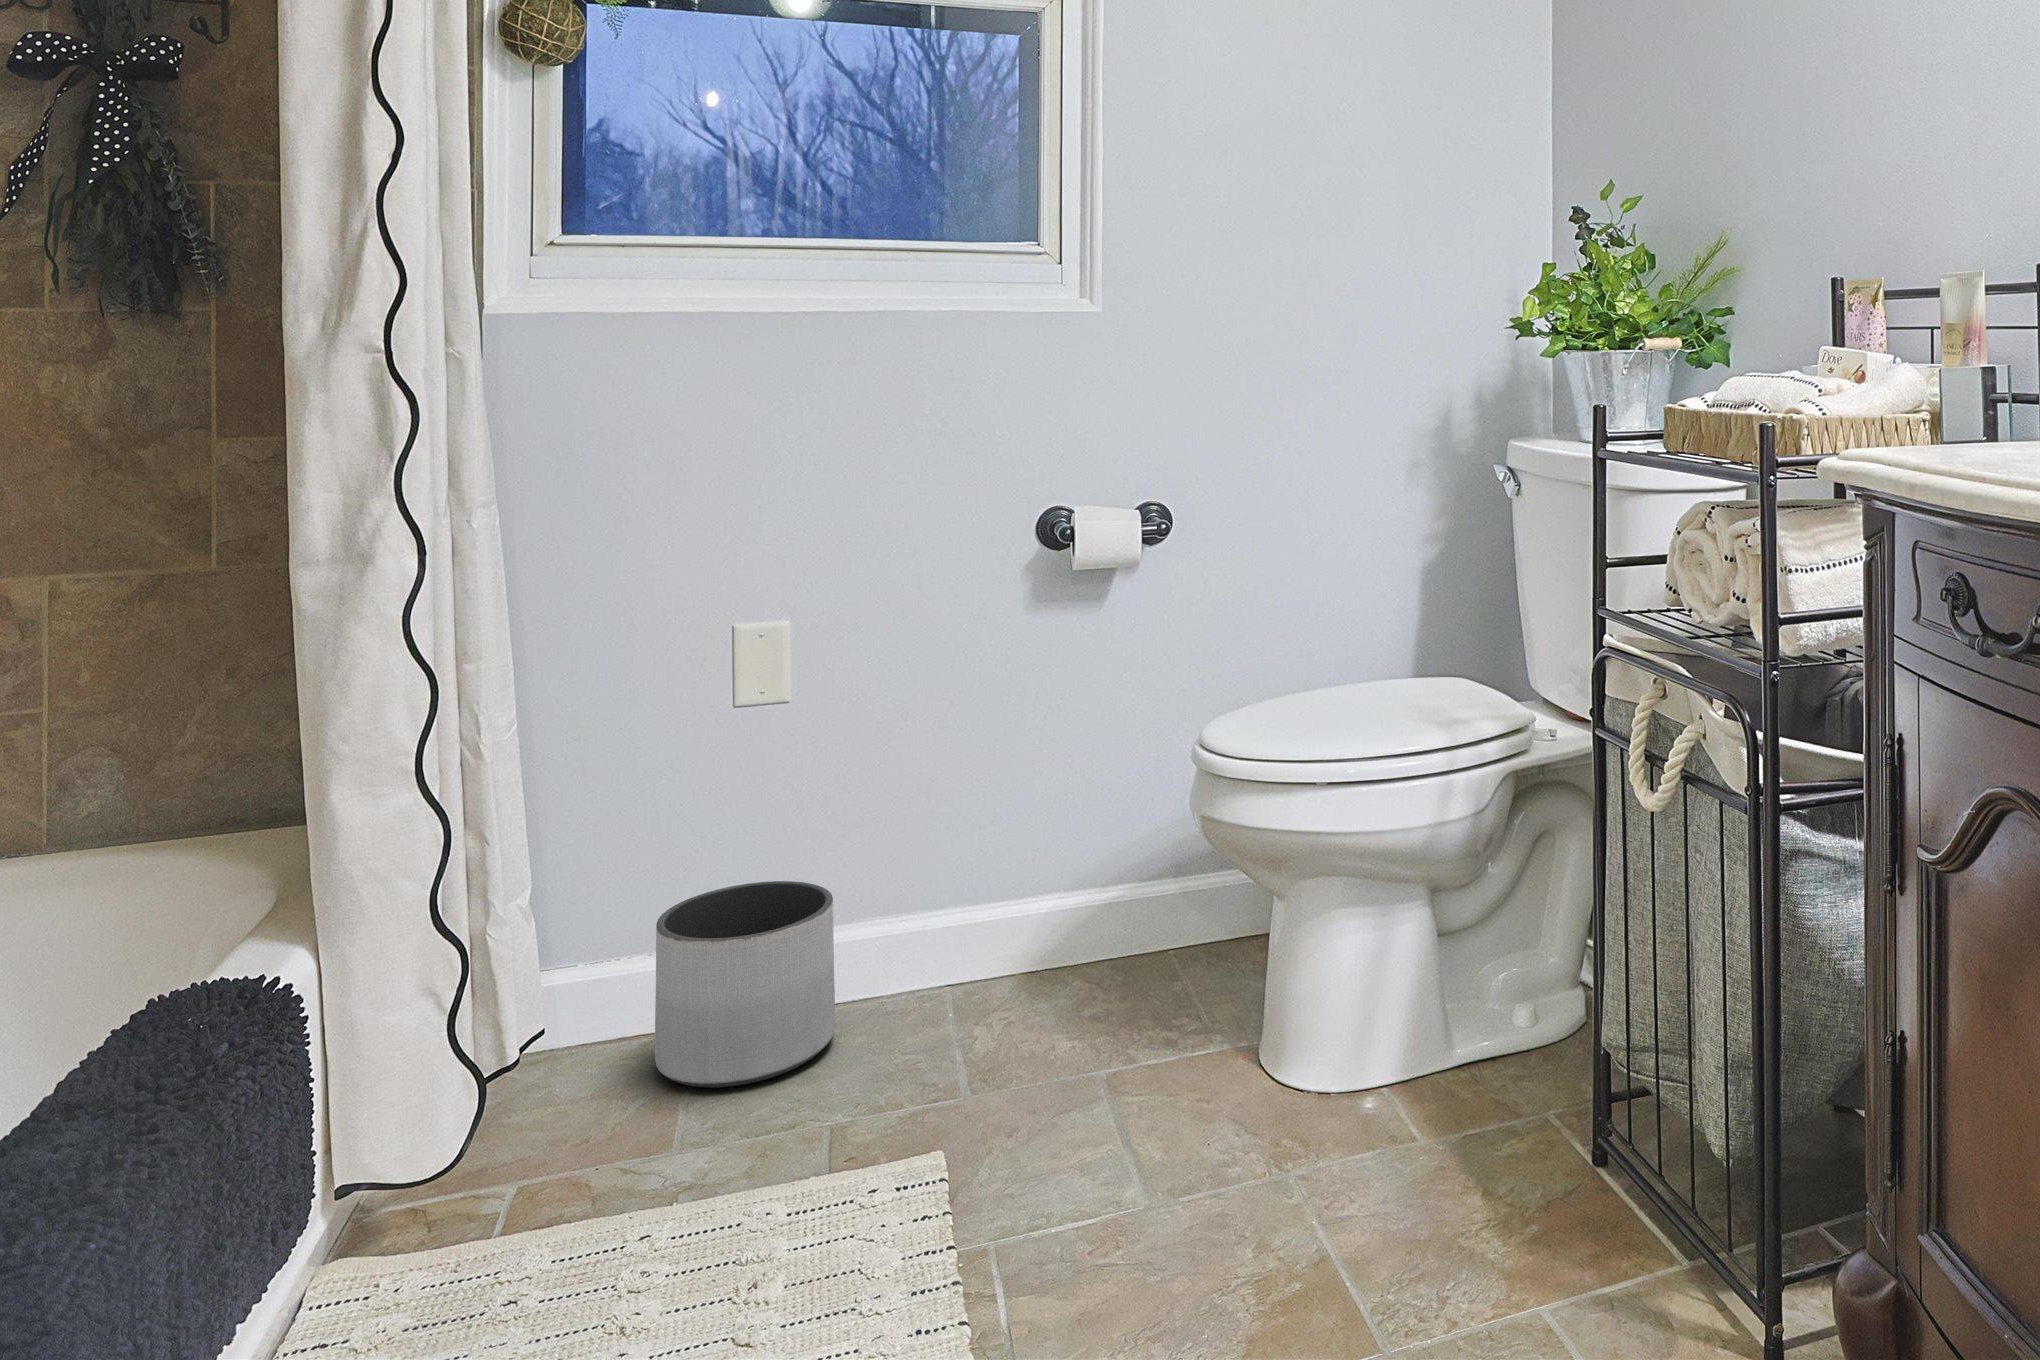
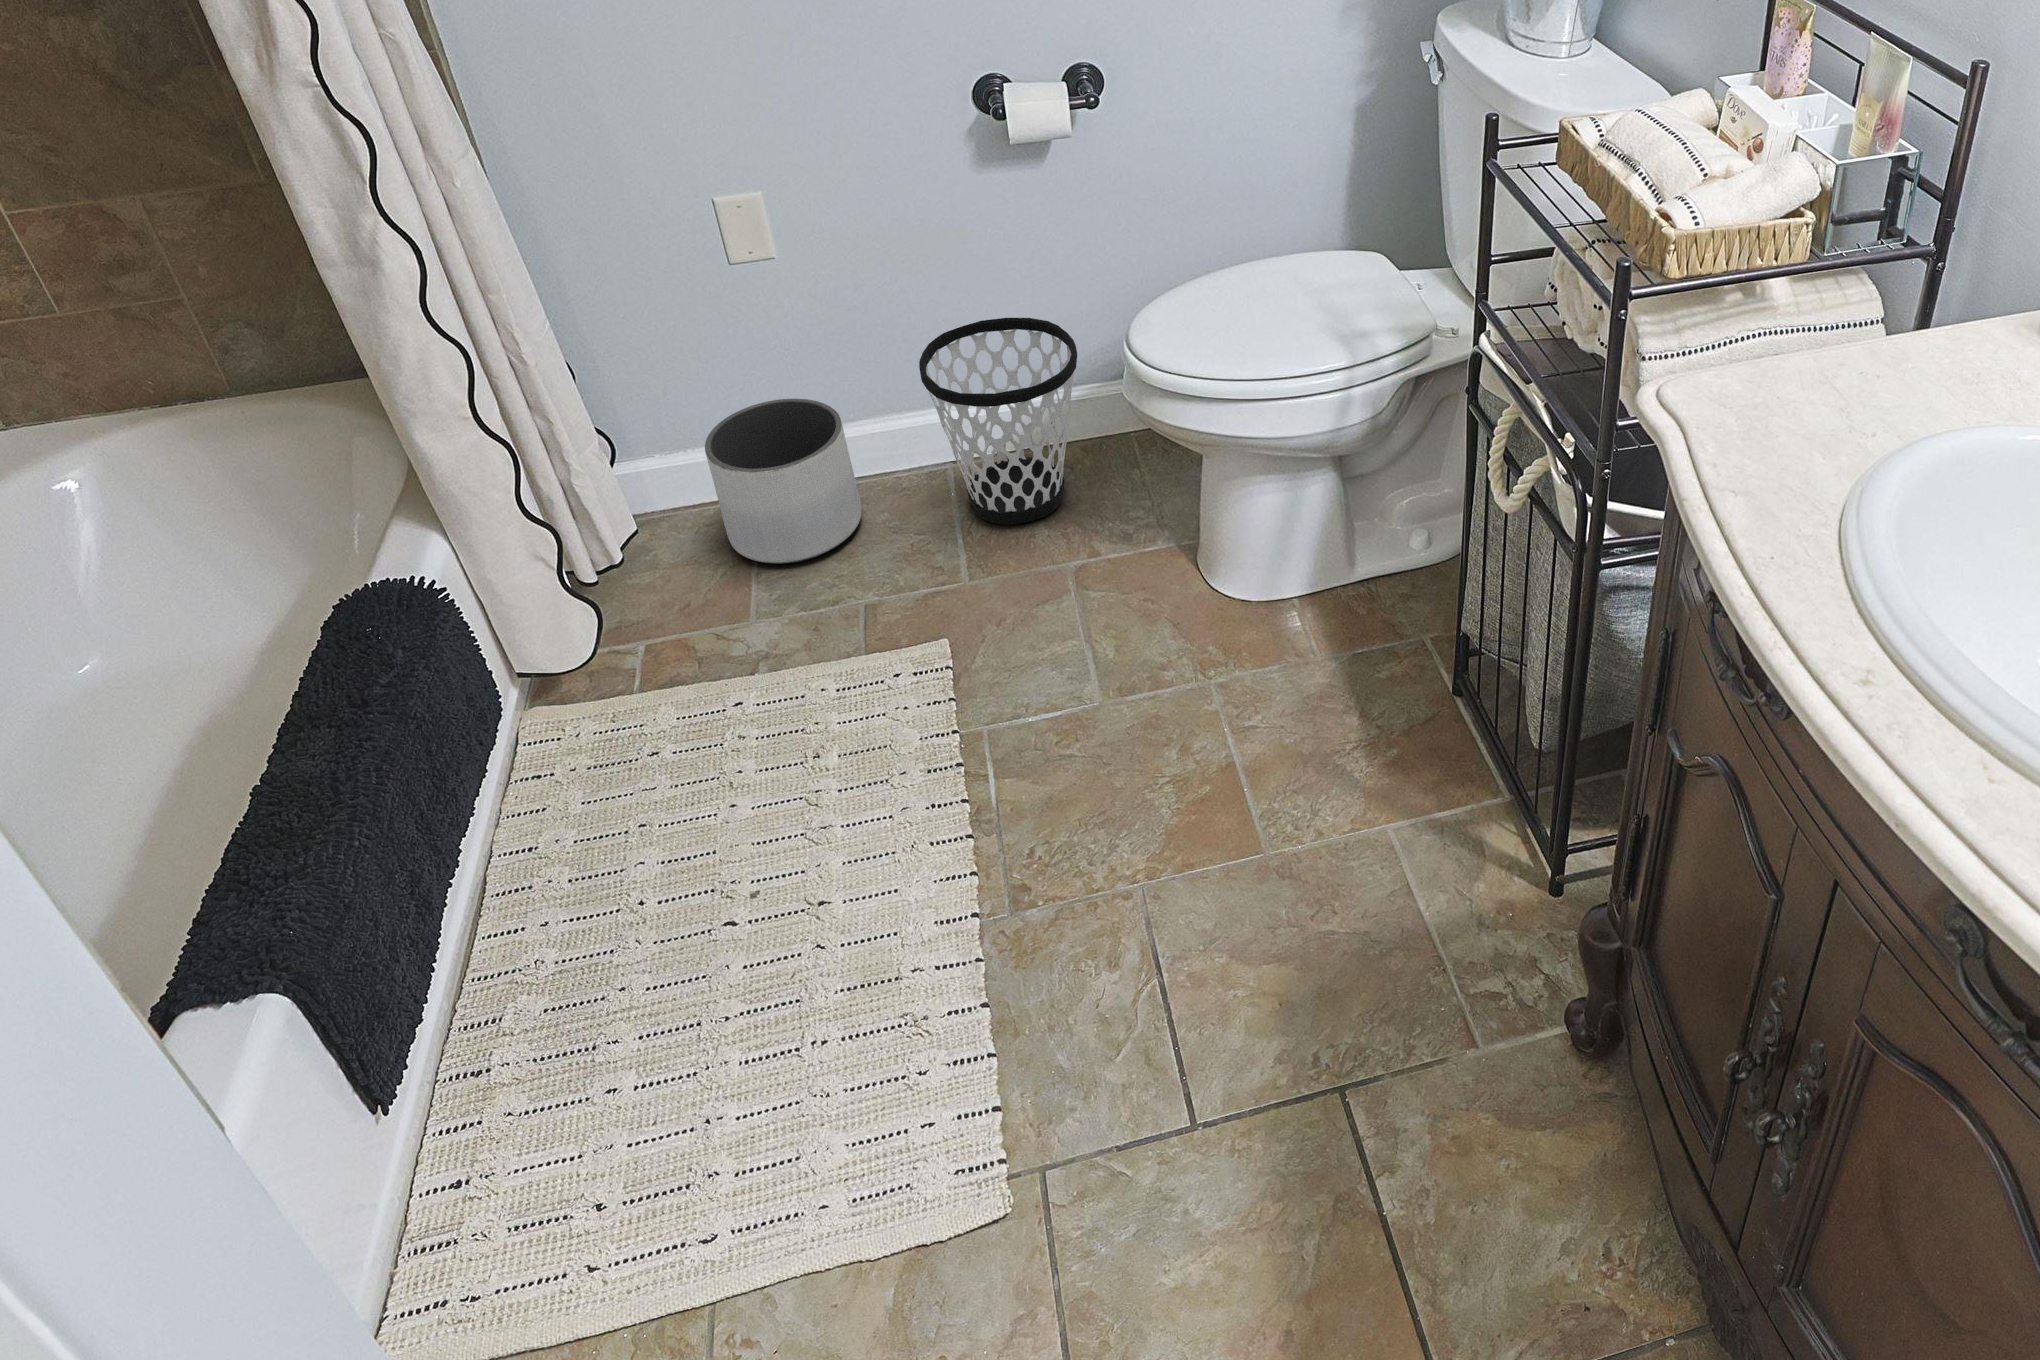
wastebasket: none [940,784,1126,1036] -> present [919,318,1077,525]

